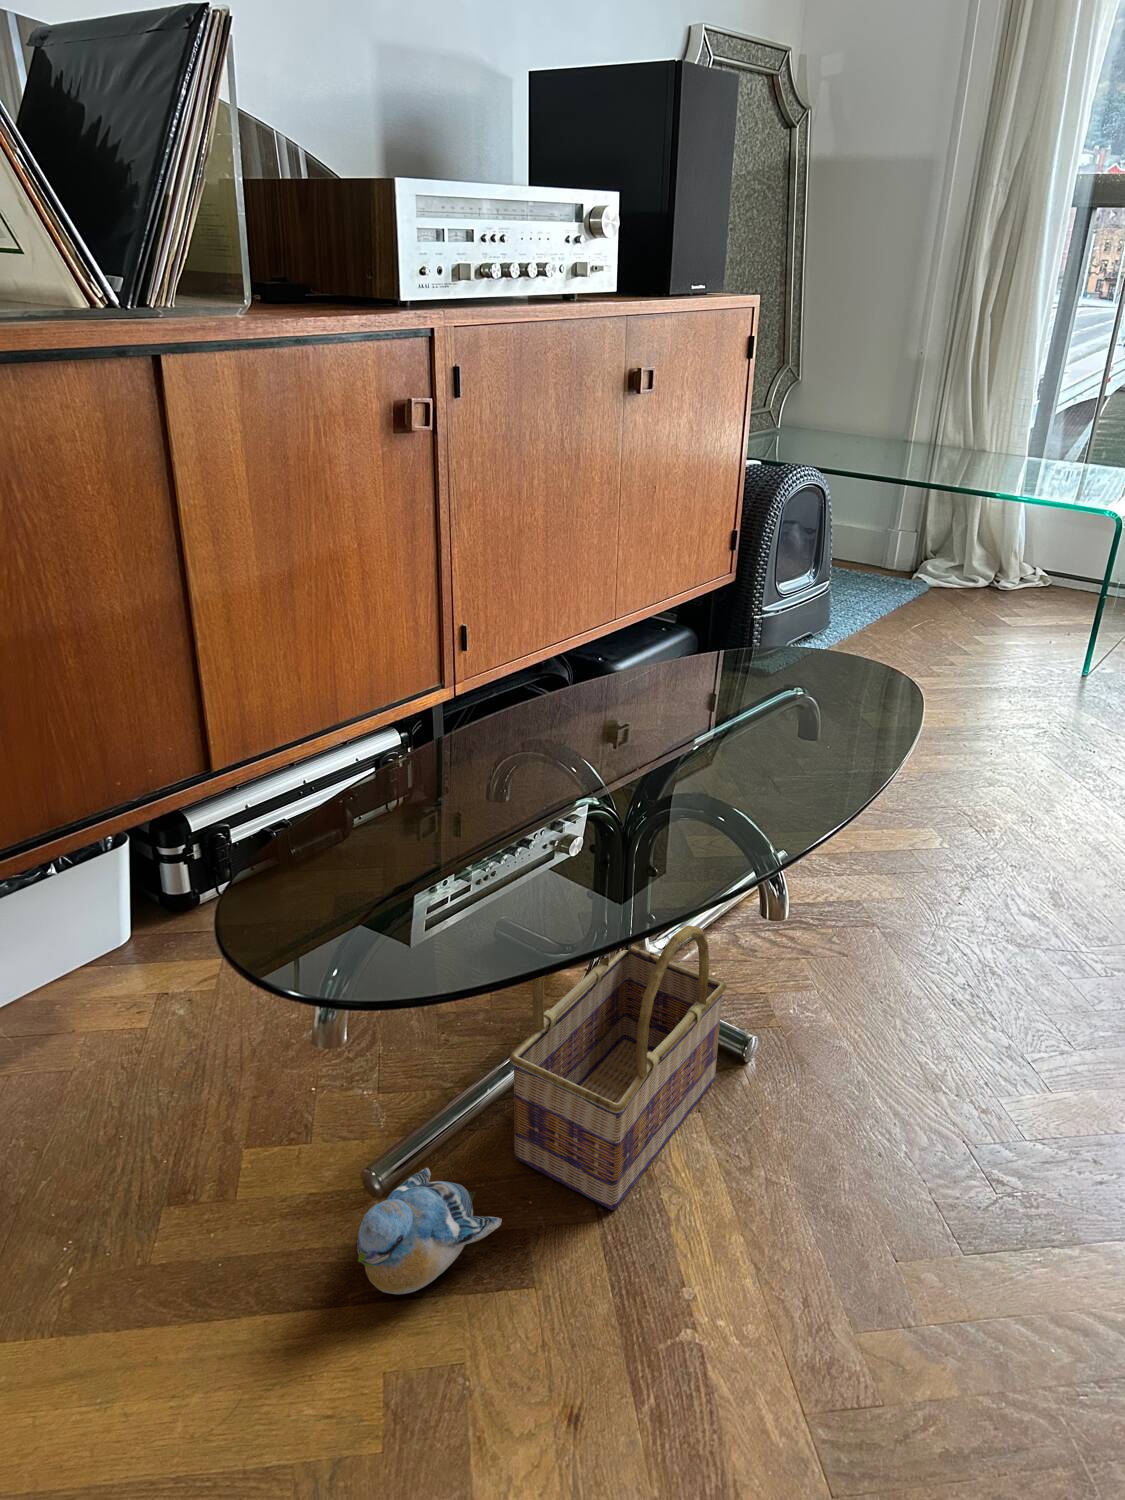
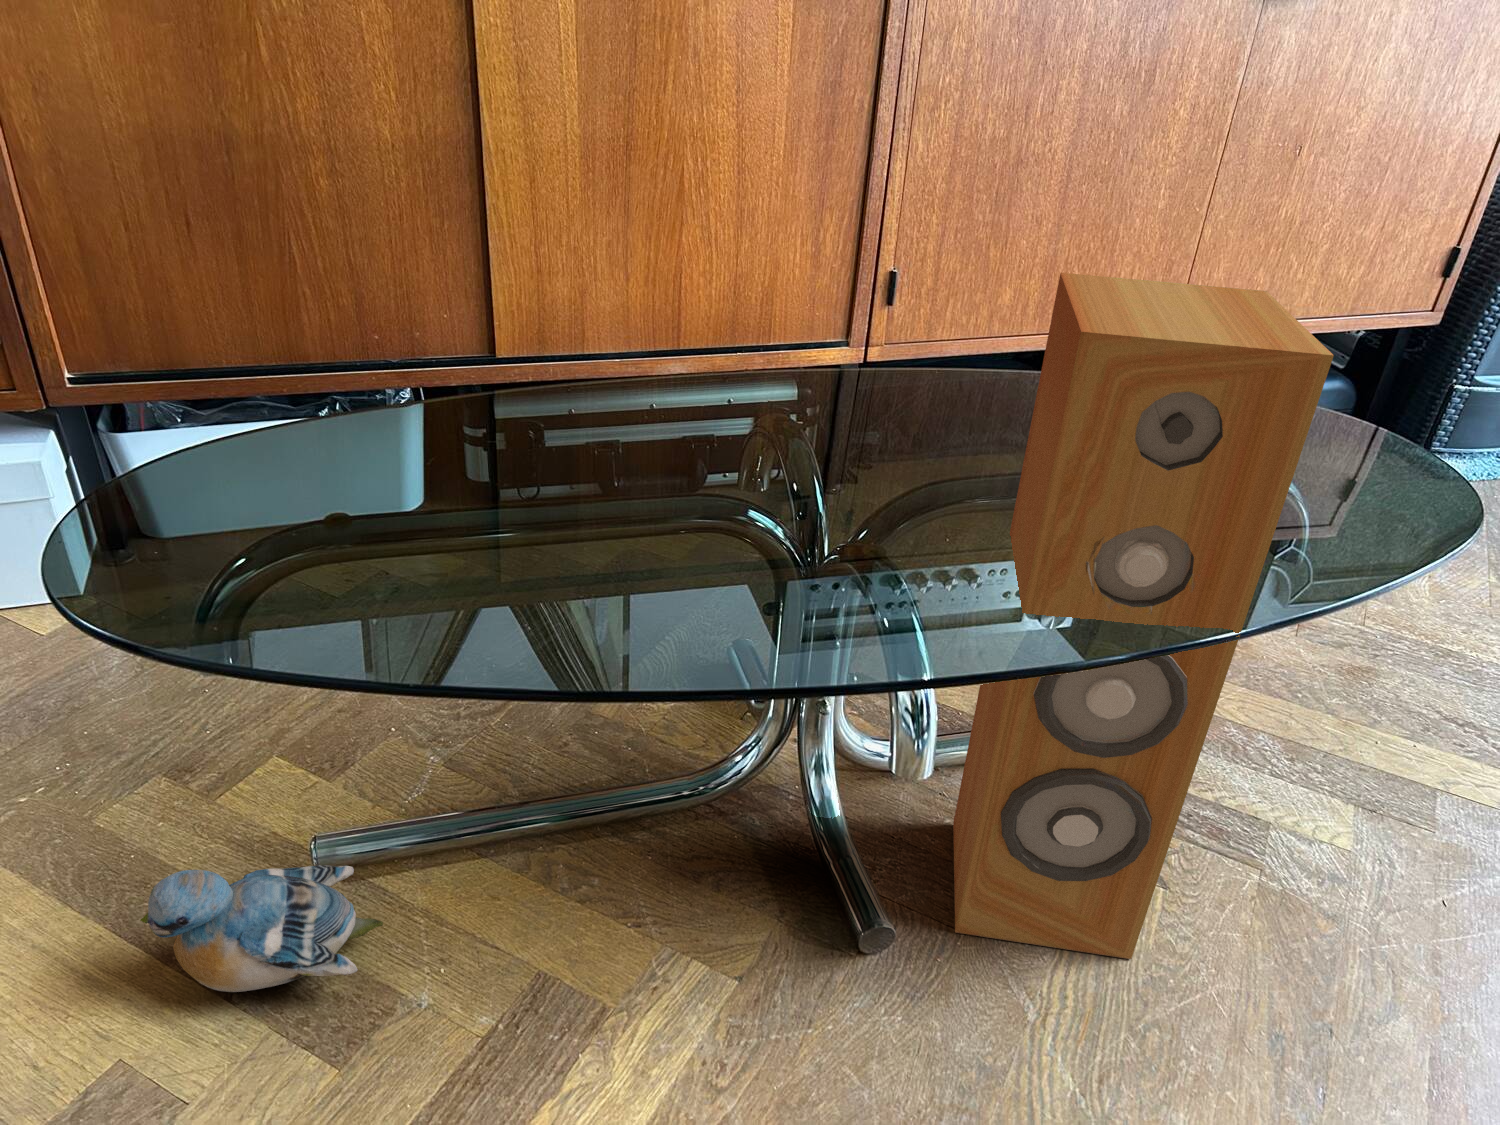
speaker: none [719,599,922,1028] -> present [953,273,1334,959]
basket: present [509,926,727,1210] -> none [458,607,818,1036]

